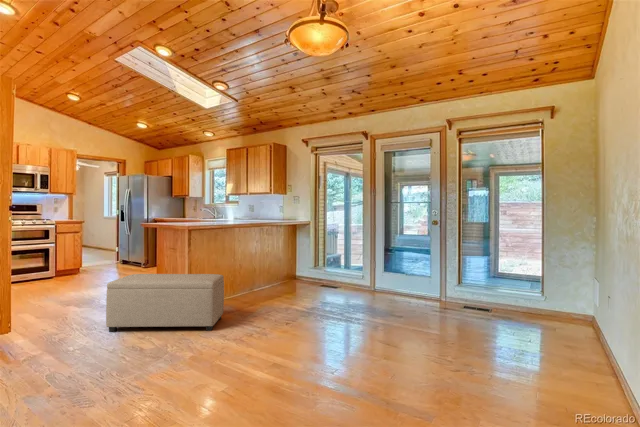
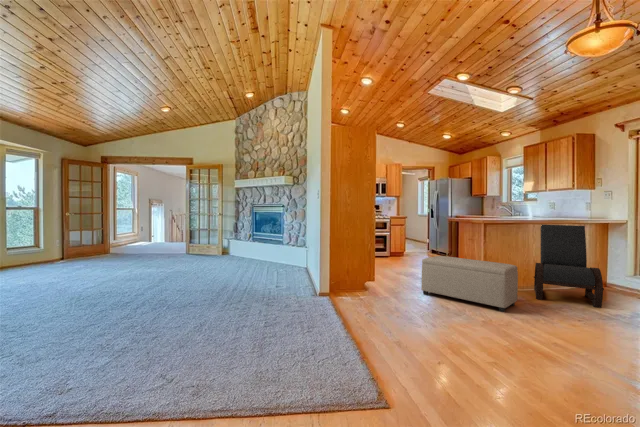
lounge chair: none [236,228,291,305] -> present [534,225,604,308]

